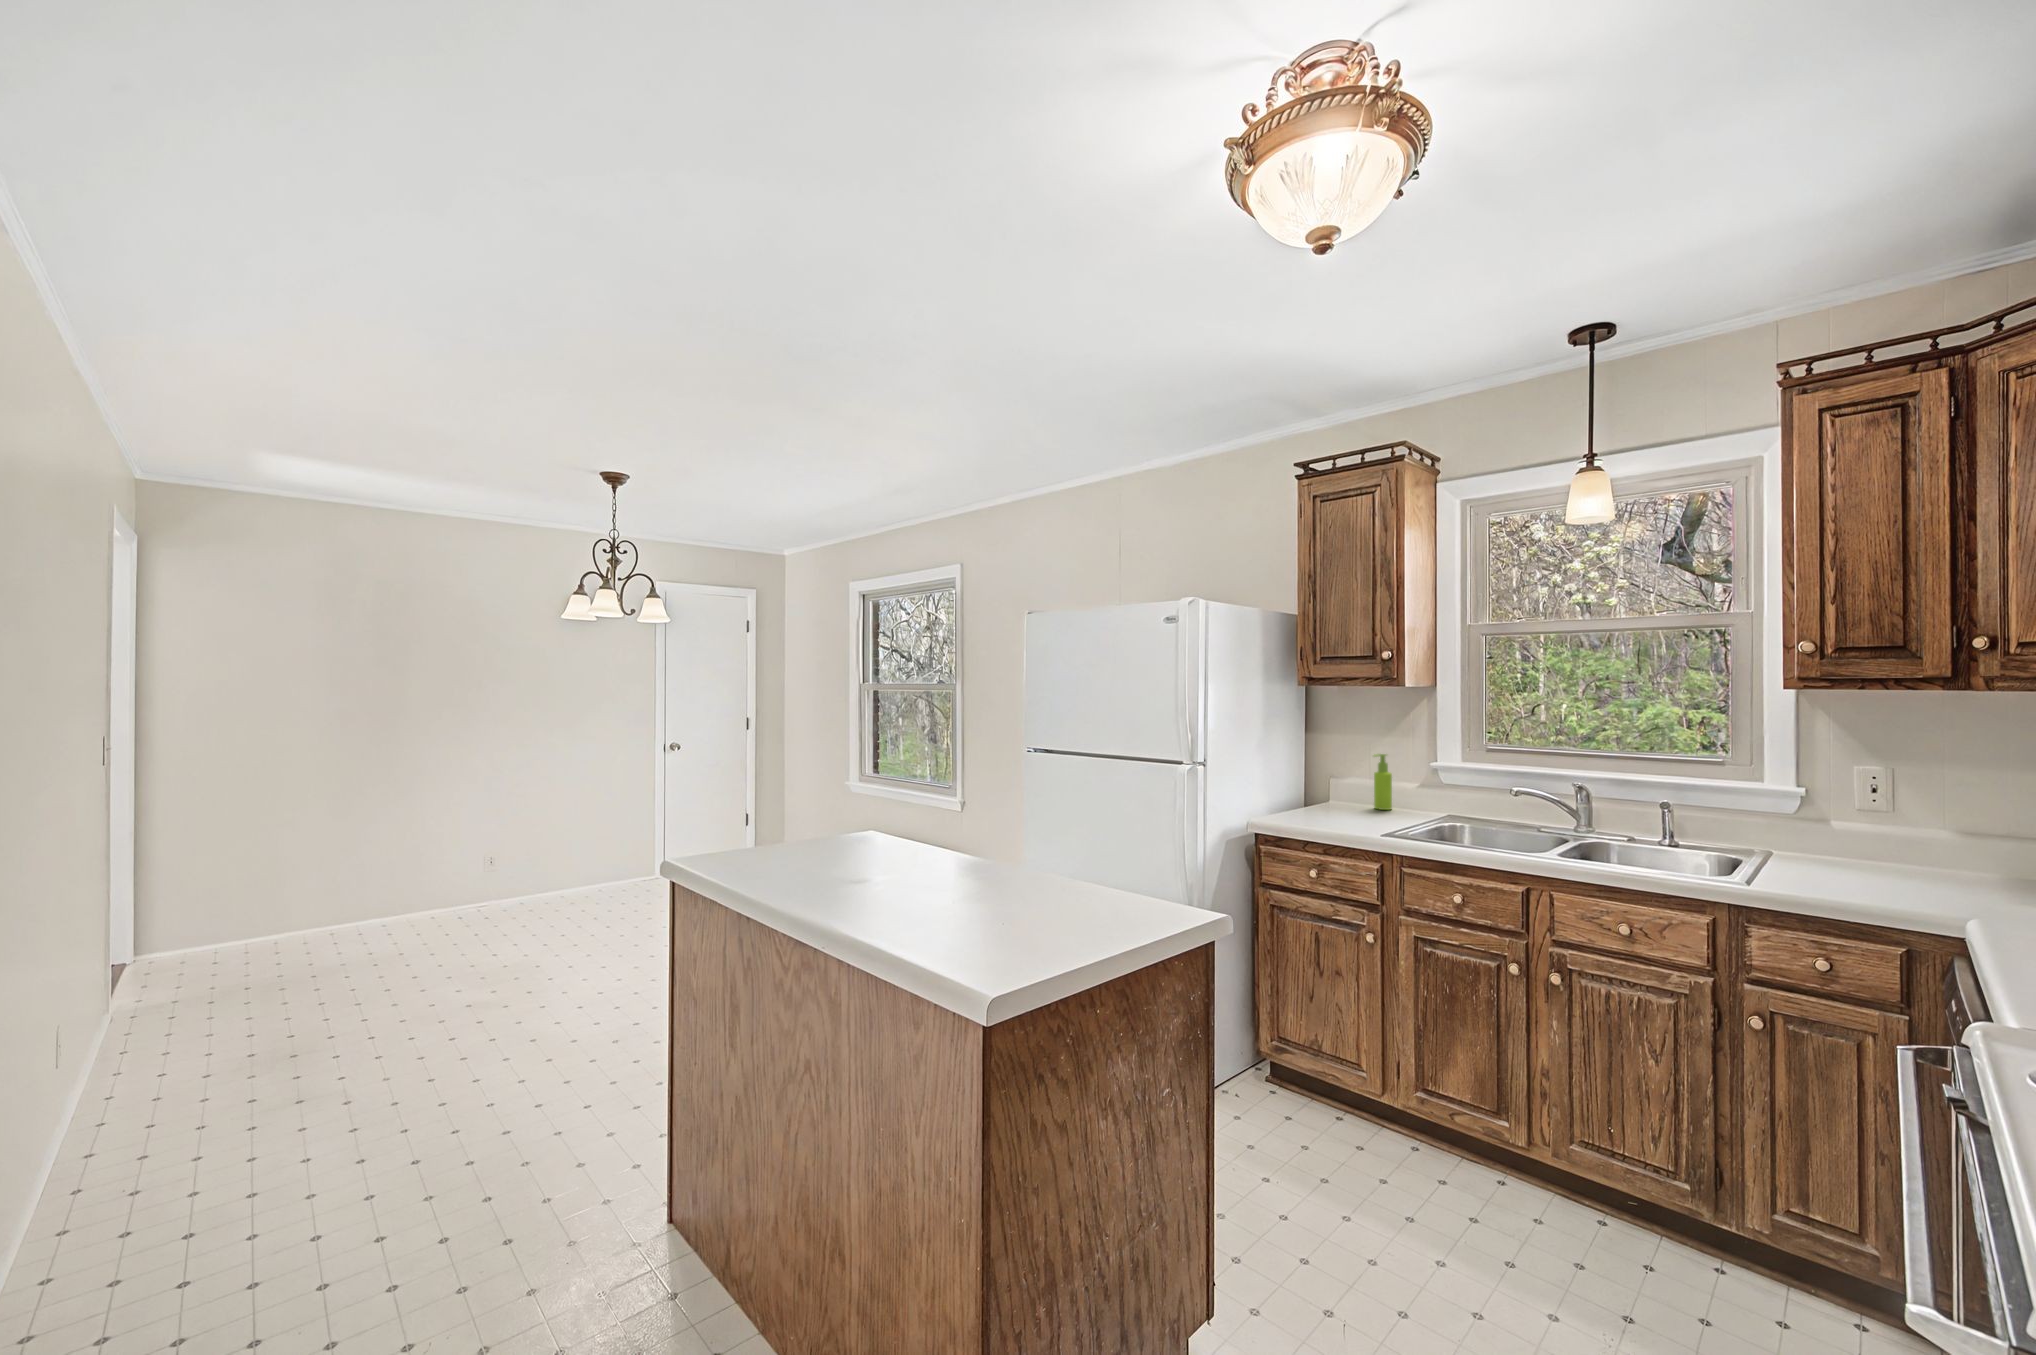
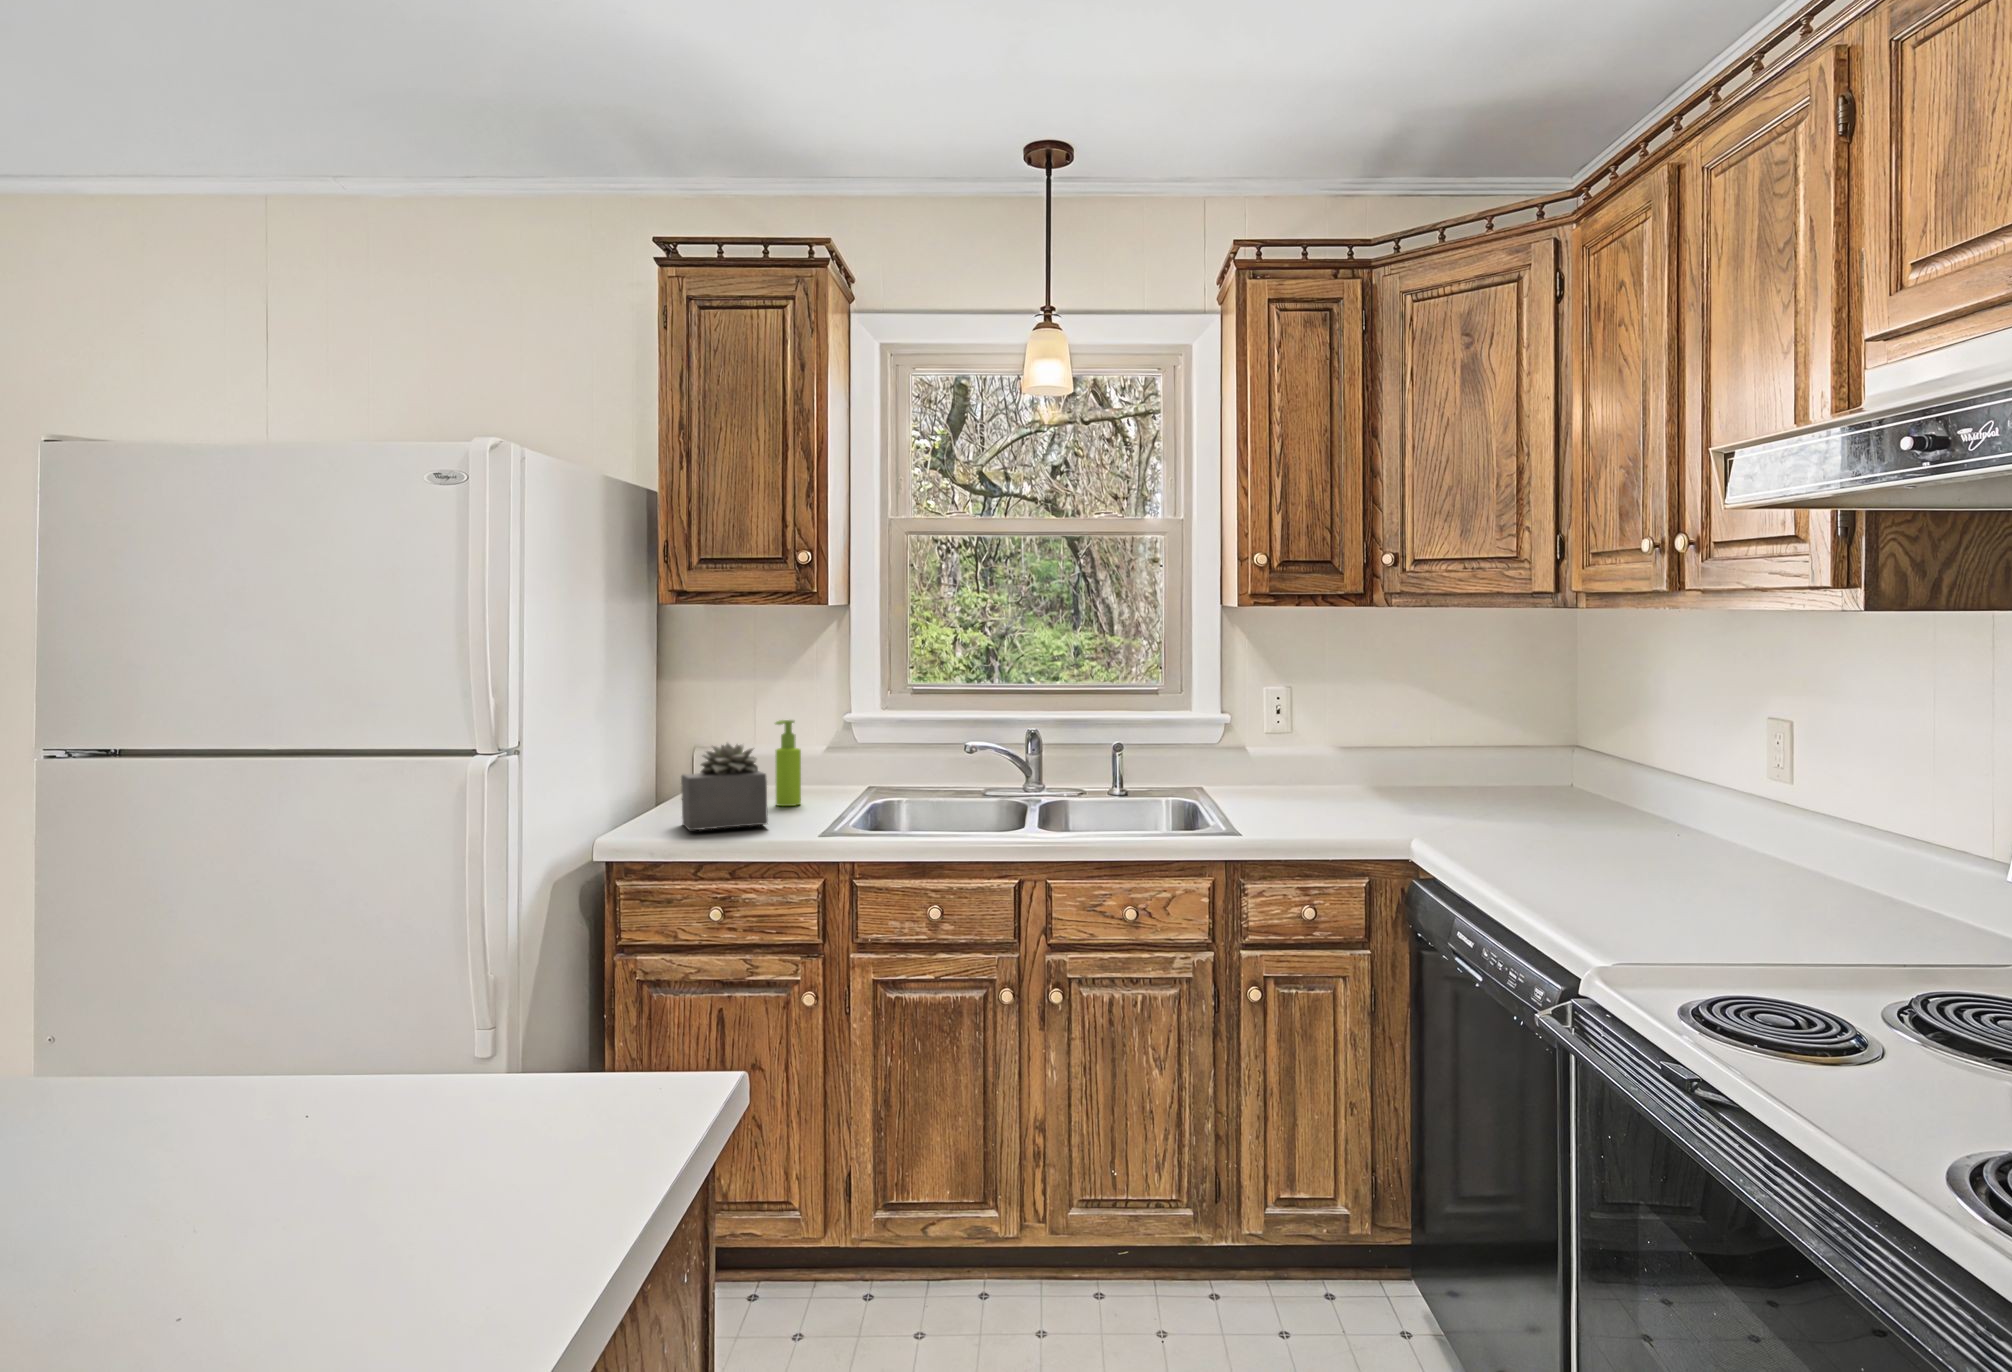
succulent plant: none [1302,766,1354,821] -> present [681,743,768,830]

